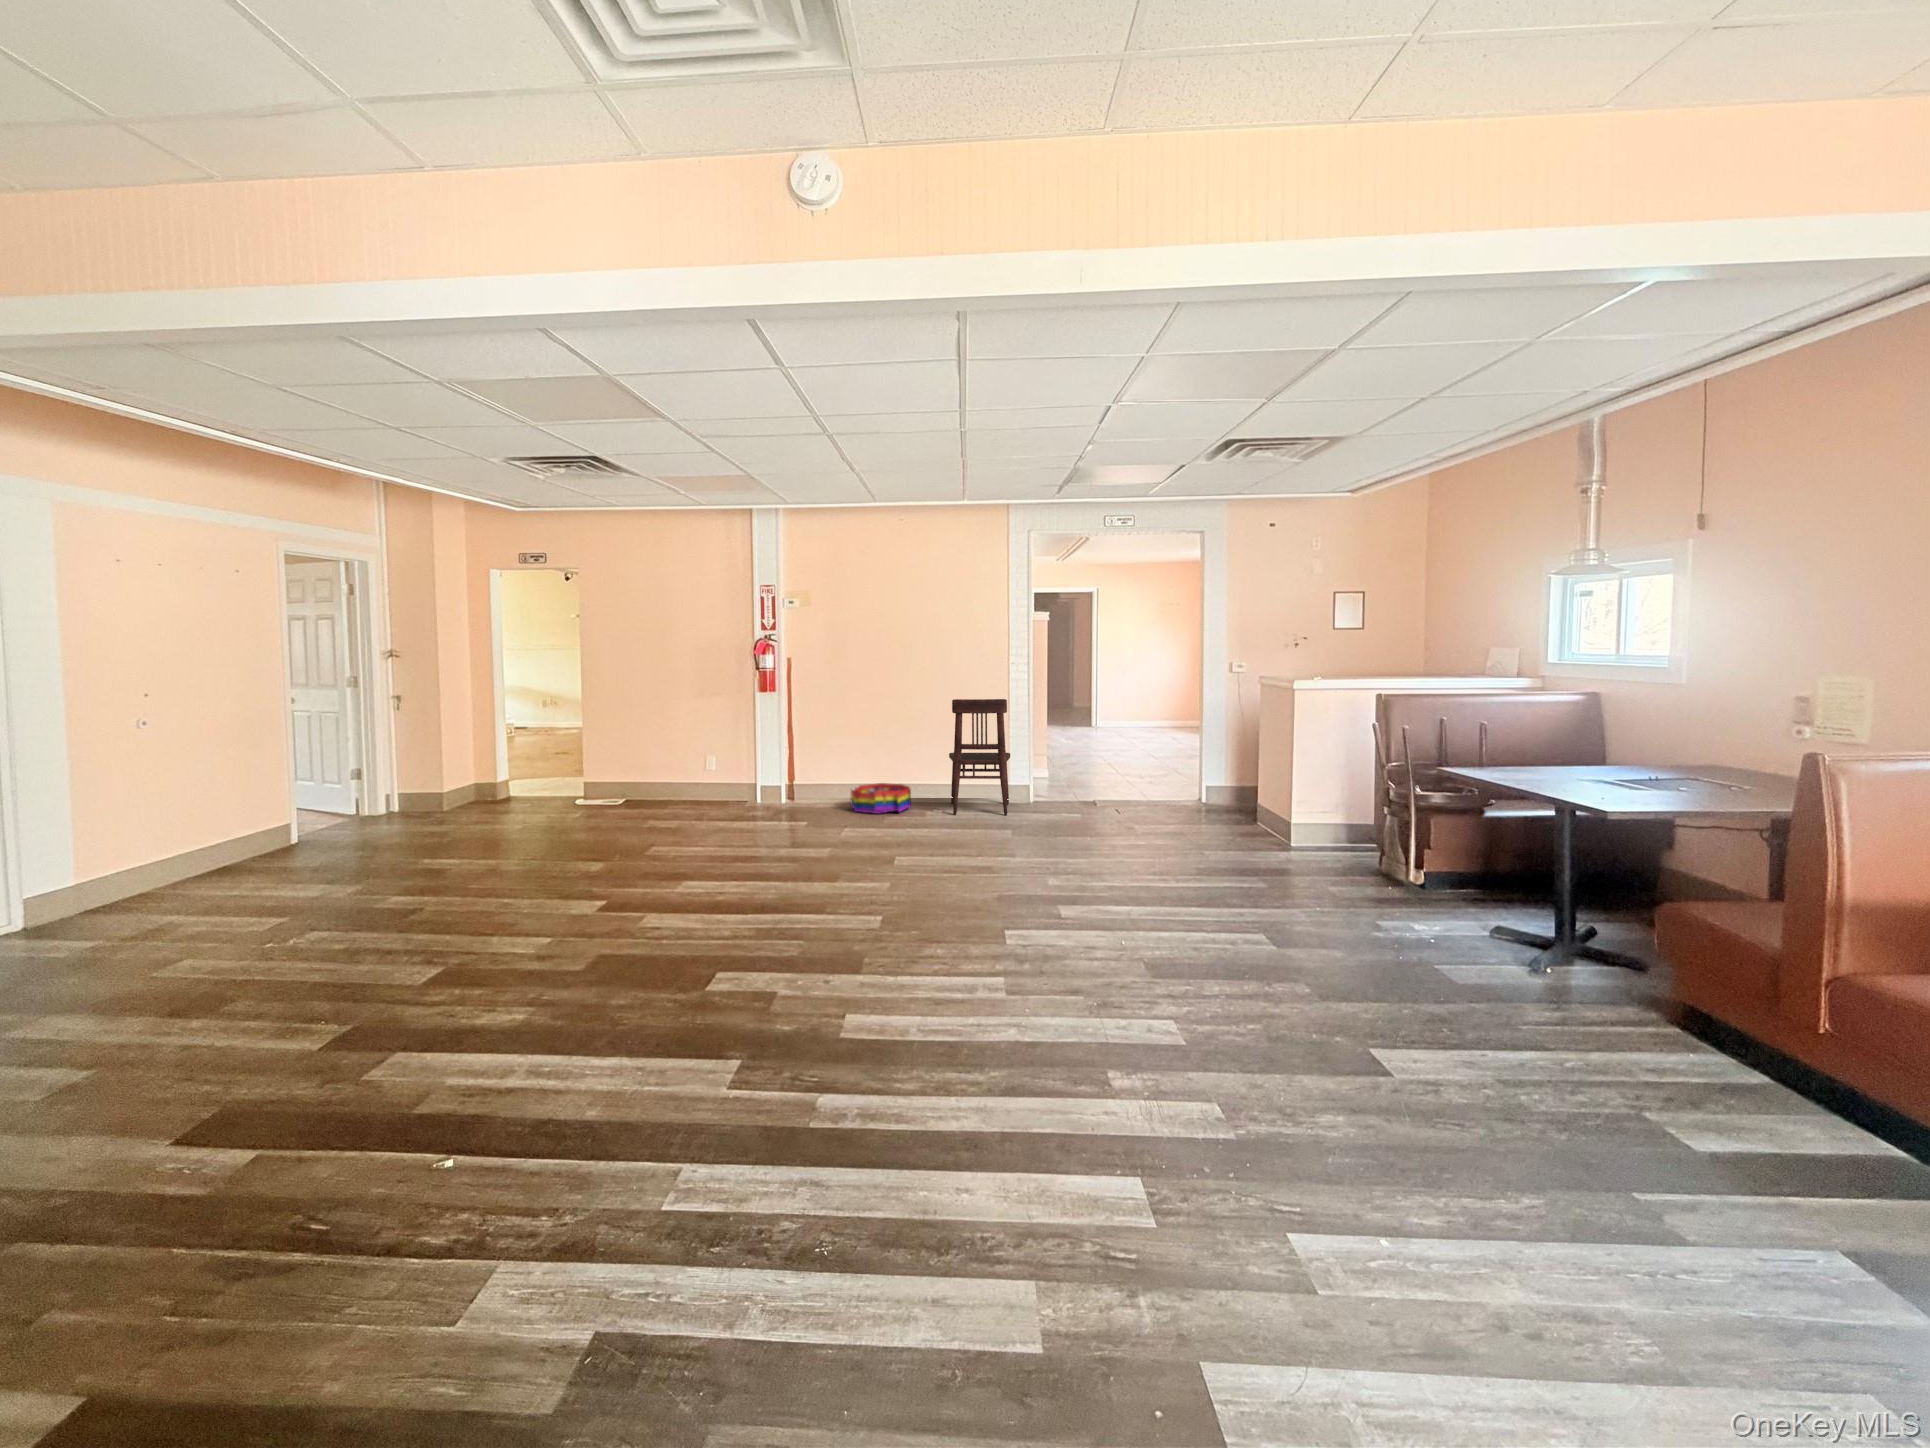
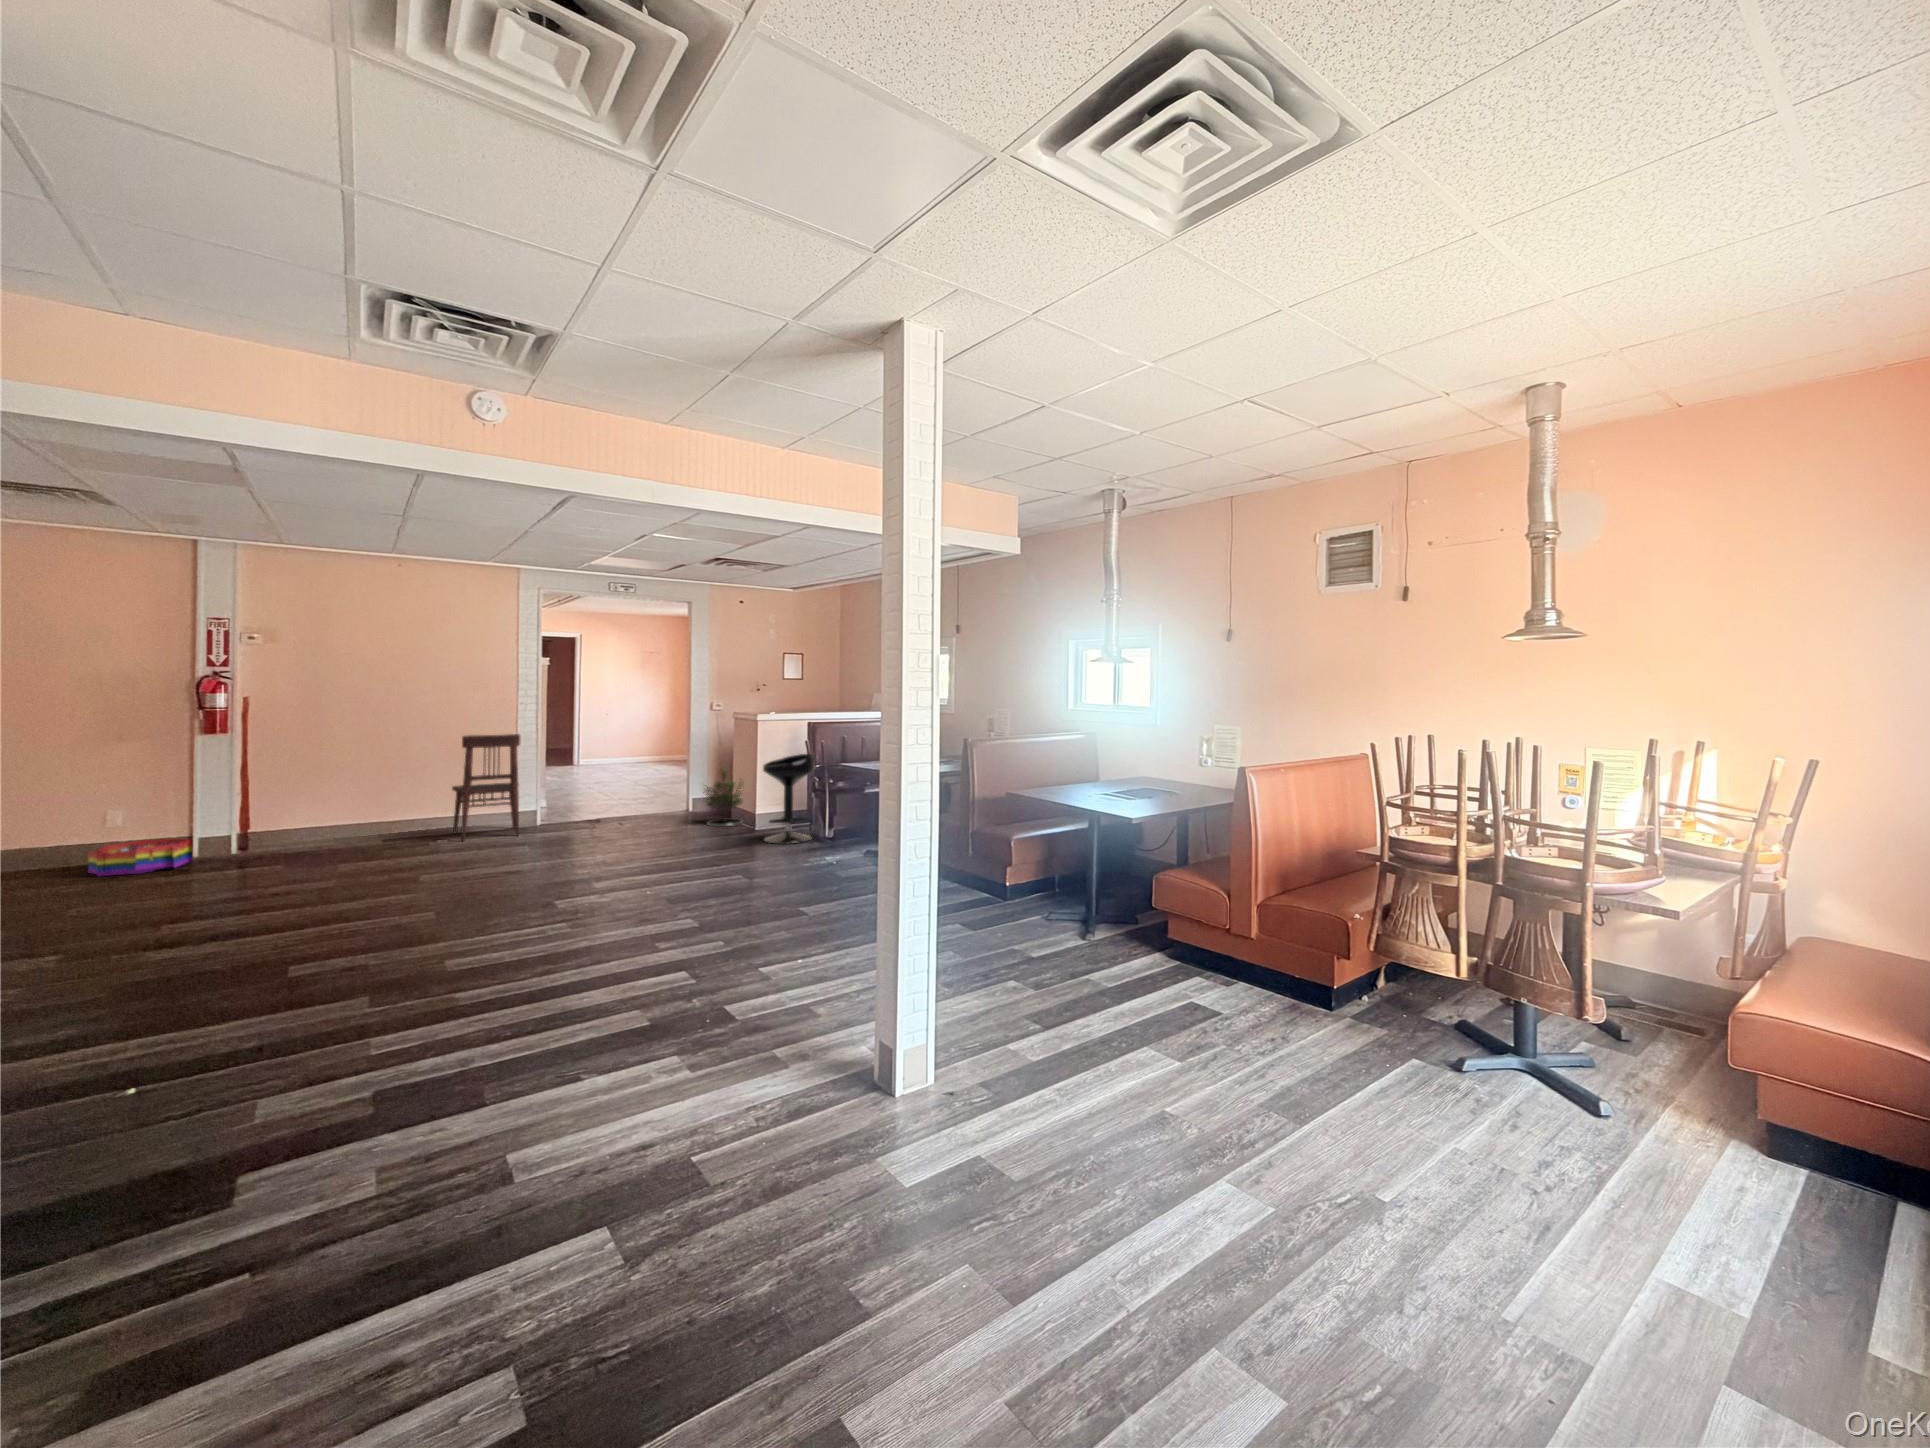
bar stool: none [1301,743,1389,884] -> present [763,754,814,844]
potted tree: none [1211,744,1275,835] -> present [703,769,743,826]
storage bin: present [851,783,911,814] -> present [88,839,192,876]

